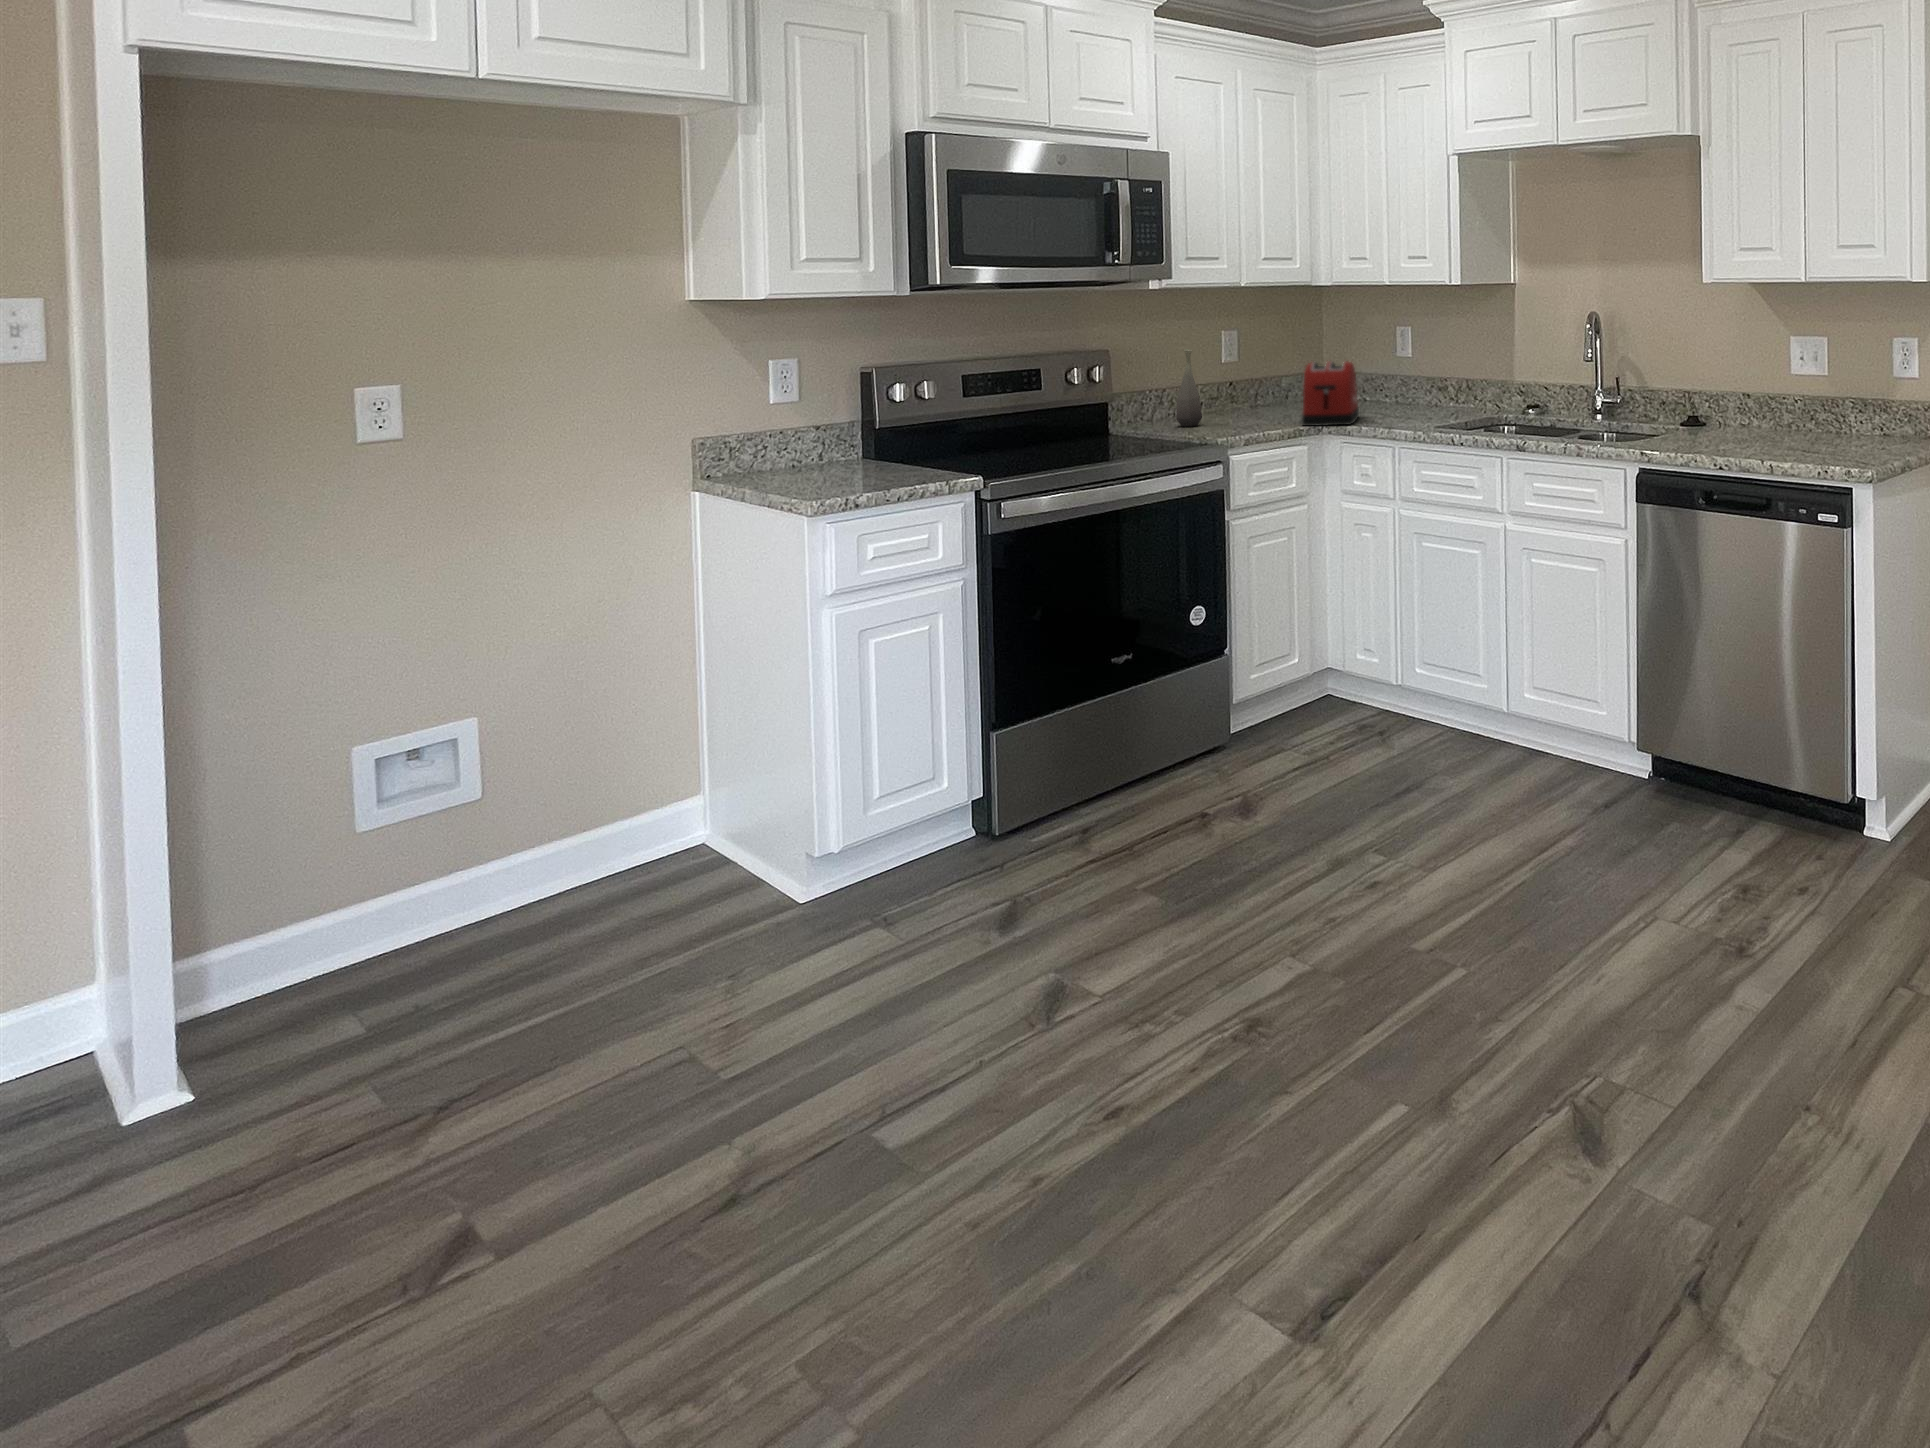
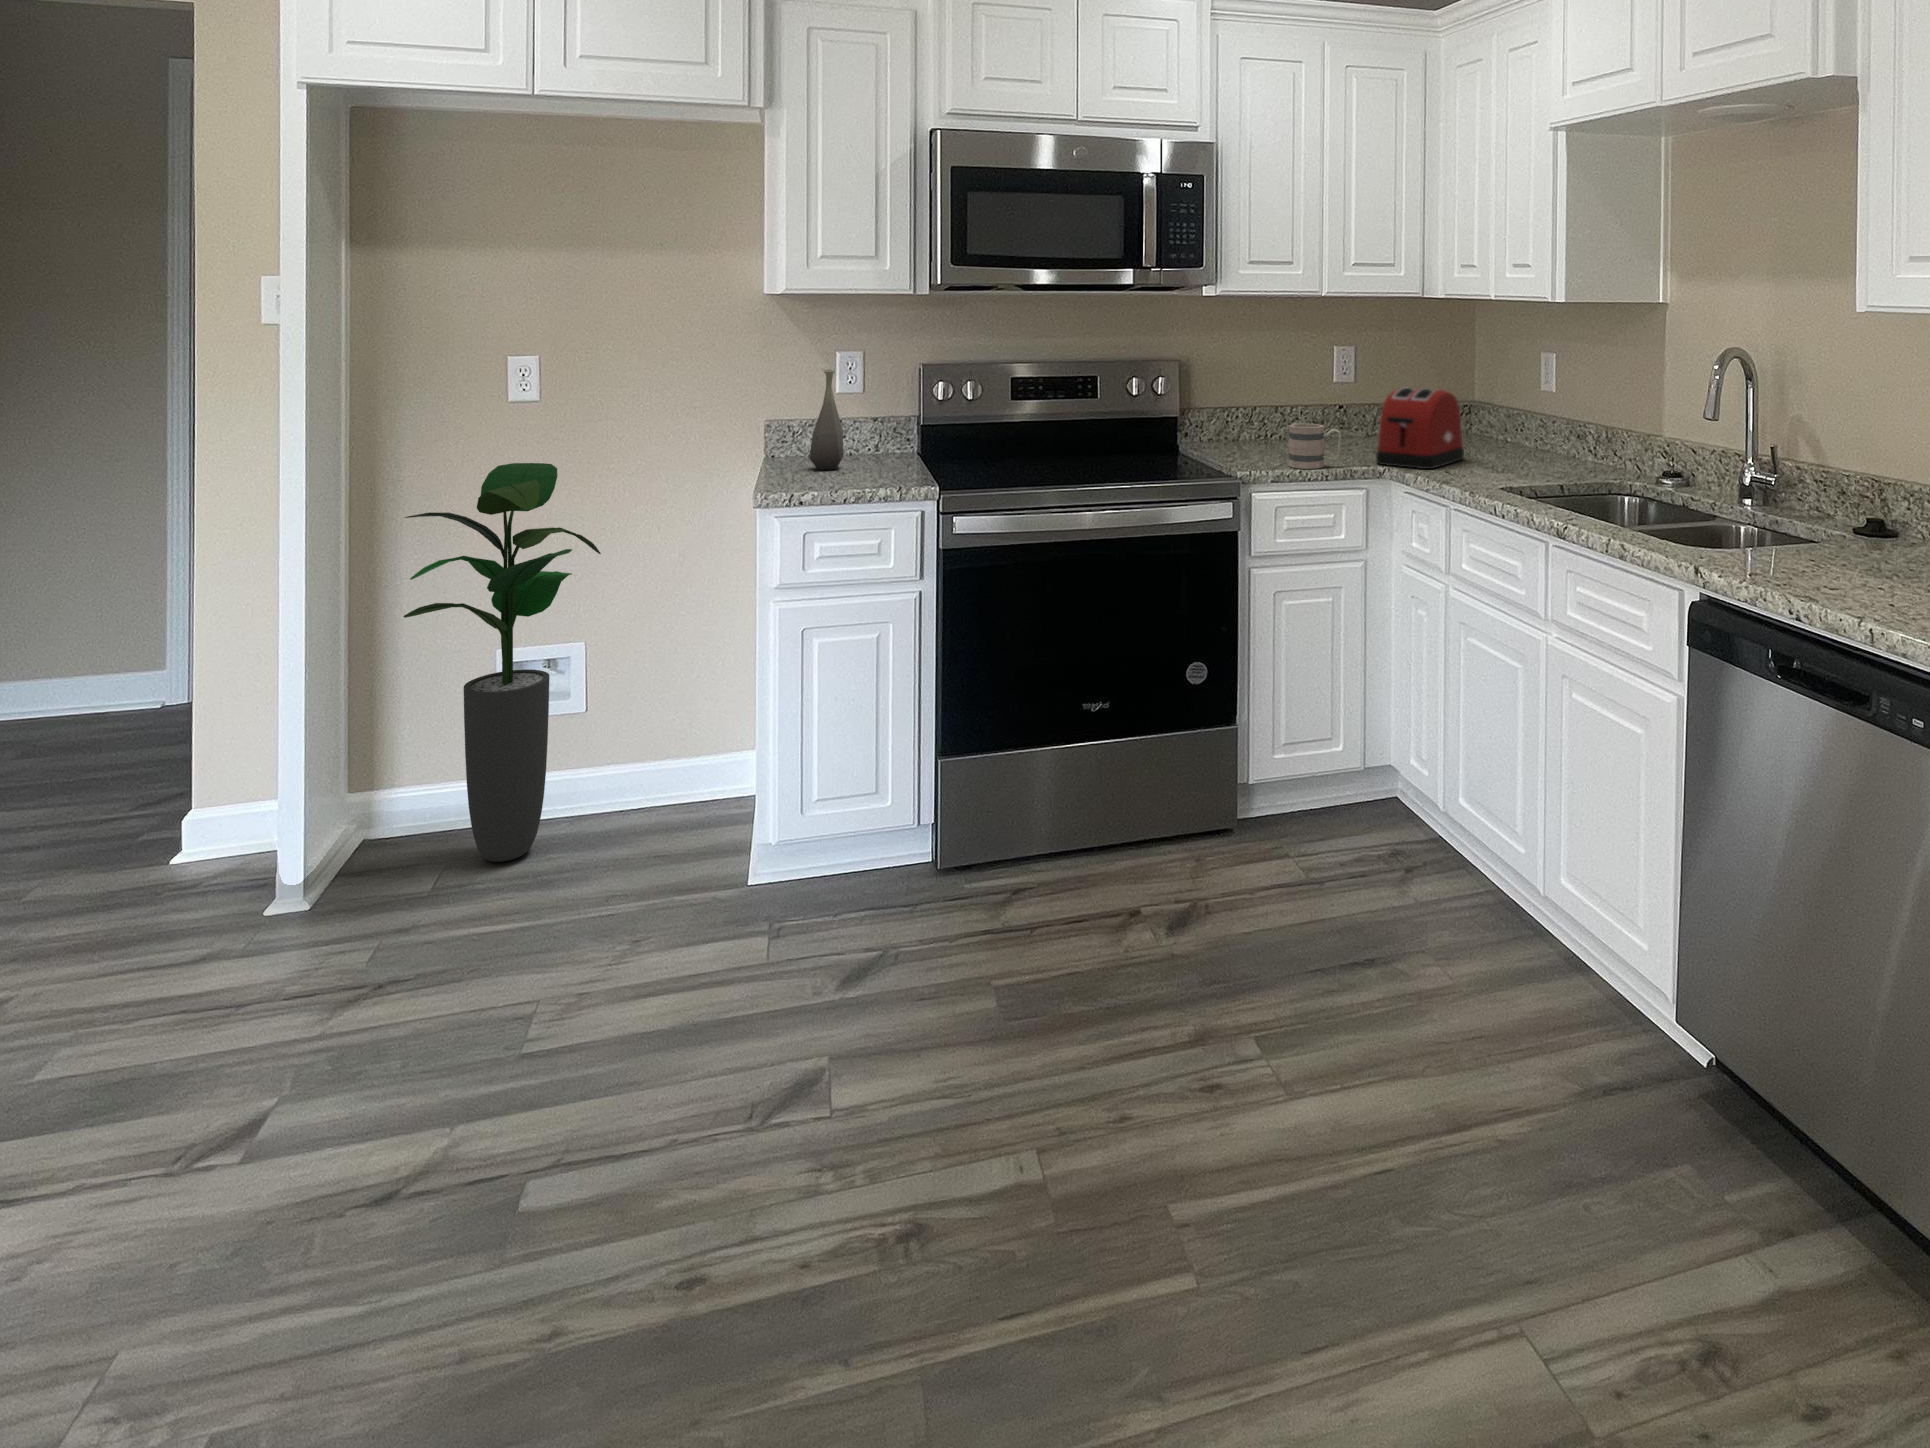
bottle: present [1176,349,1202,427] -> present [809,370,843,470]
mug: none [1237,397,1281,435] -> present [1288,424,1341,469]
potted plant: none [262,513,536,989] -> present [403,463,601,862]

